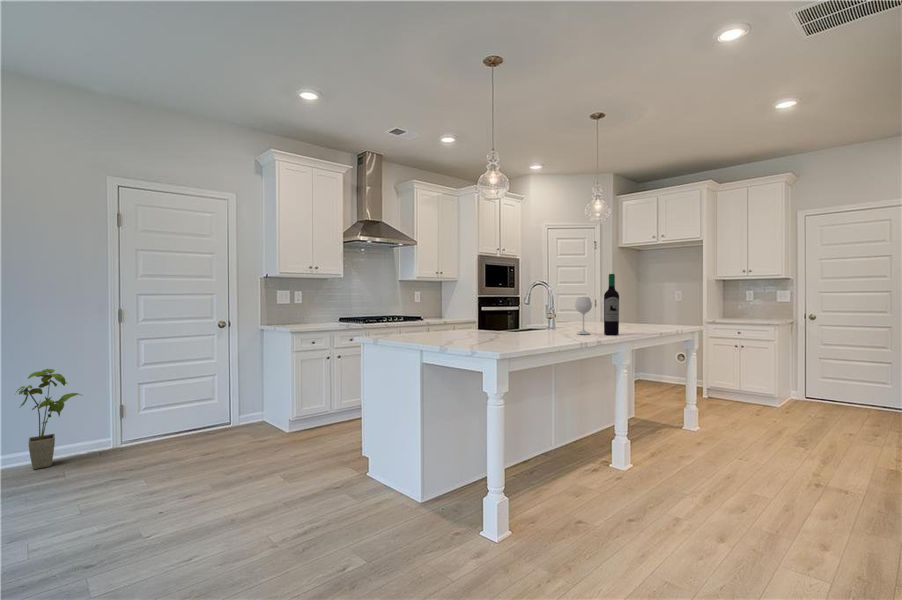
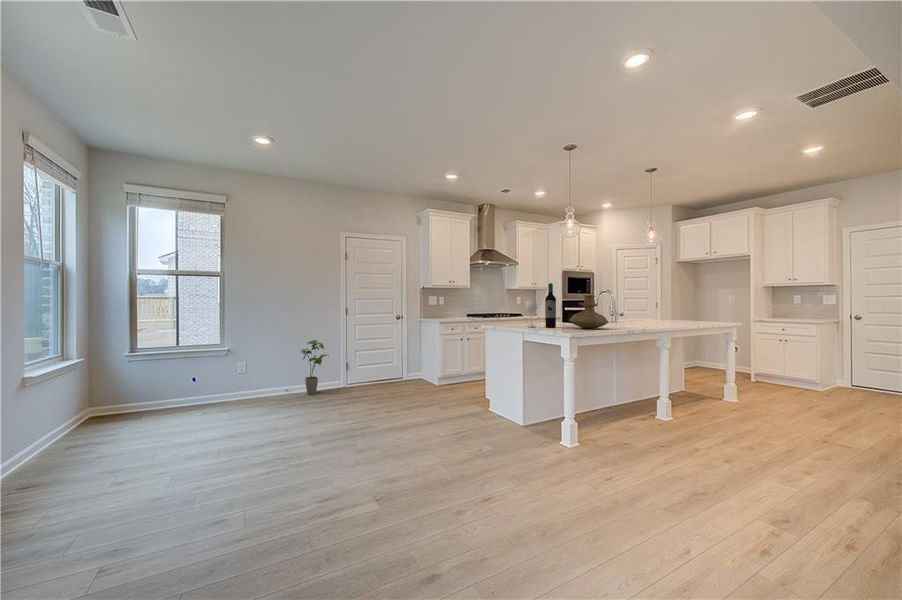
wine bottle: present [575,274,619,335] -> present [525,283,556,328]
vase: none [492,290,553,343] -> present [569,295,608,329]

